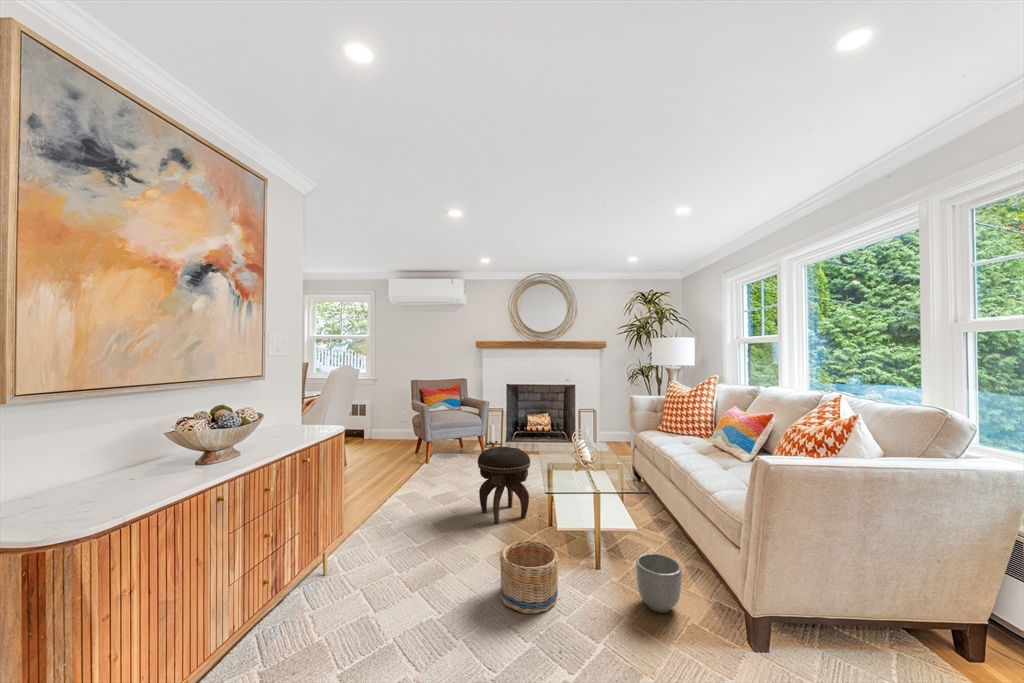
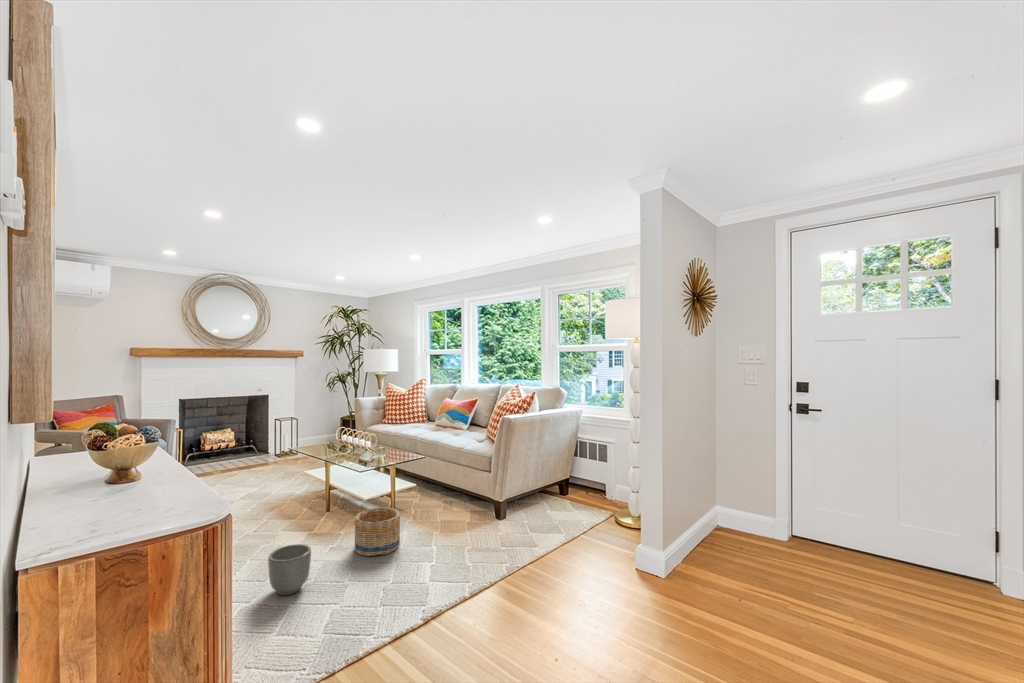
footstool: present [478,447,530,524] -> none [257,453,314,525]
planter: present [636,553,682,613] -> present [268,544,311,595]

